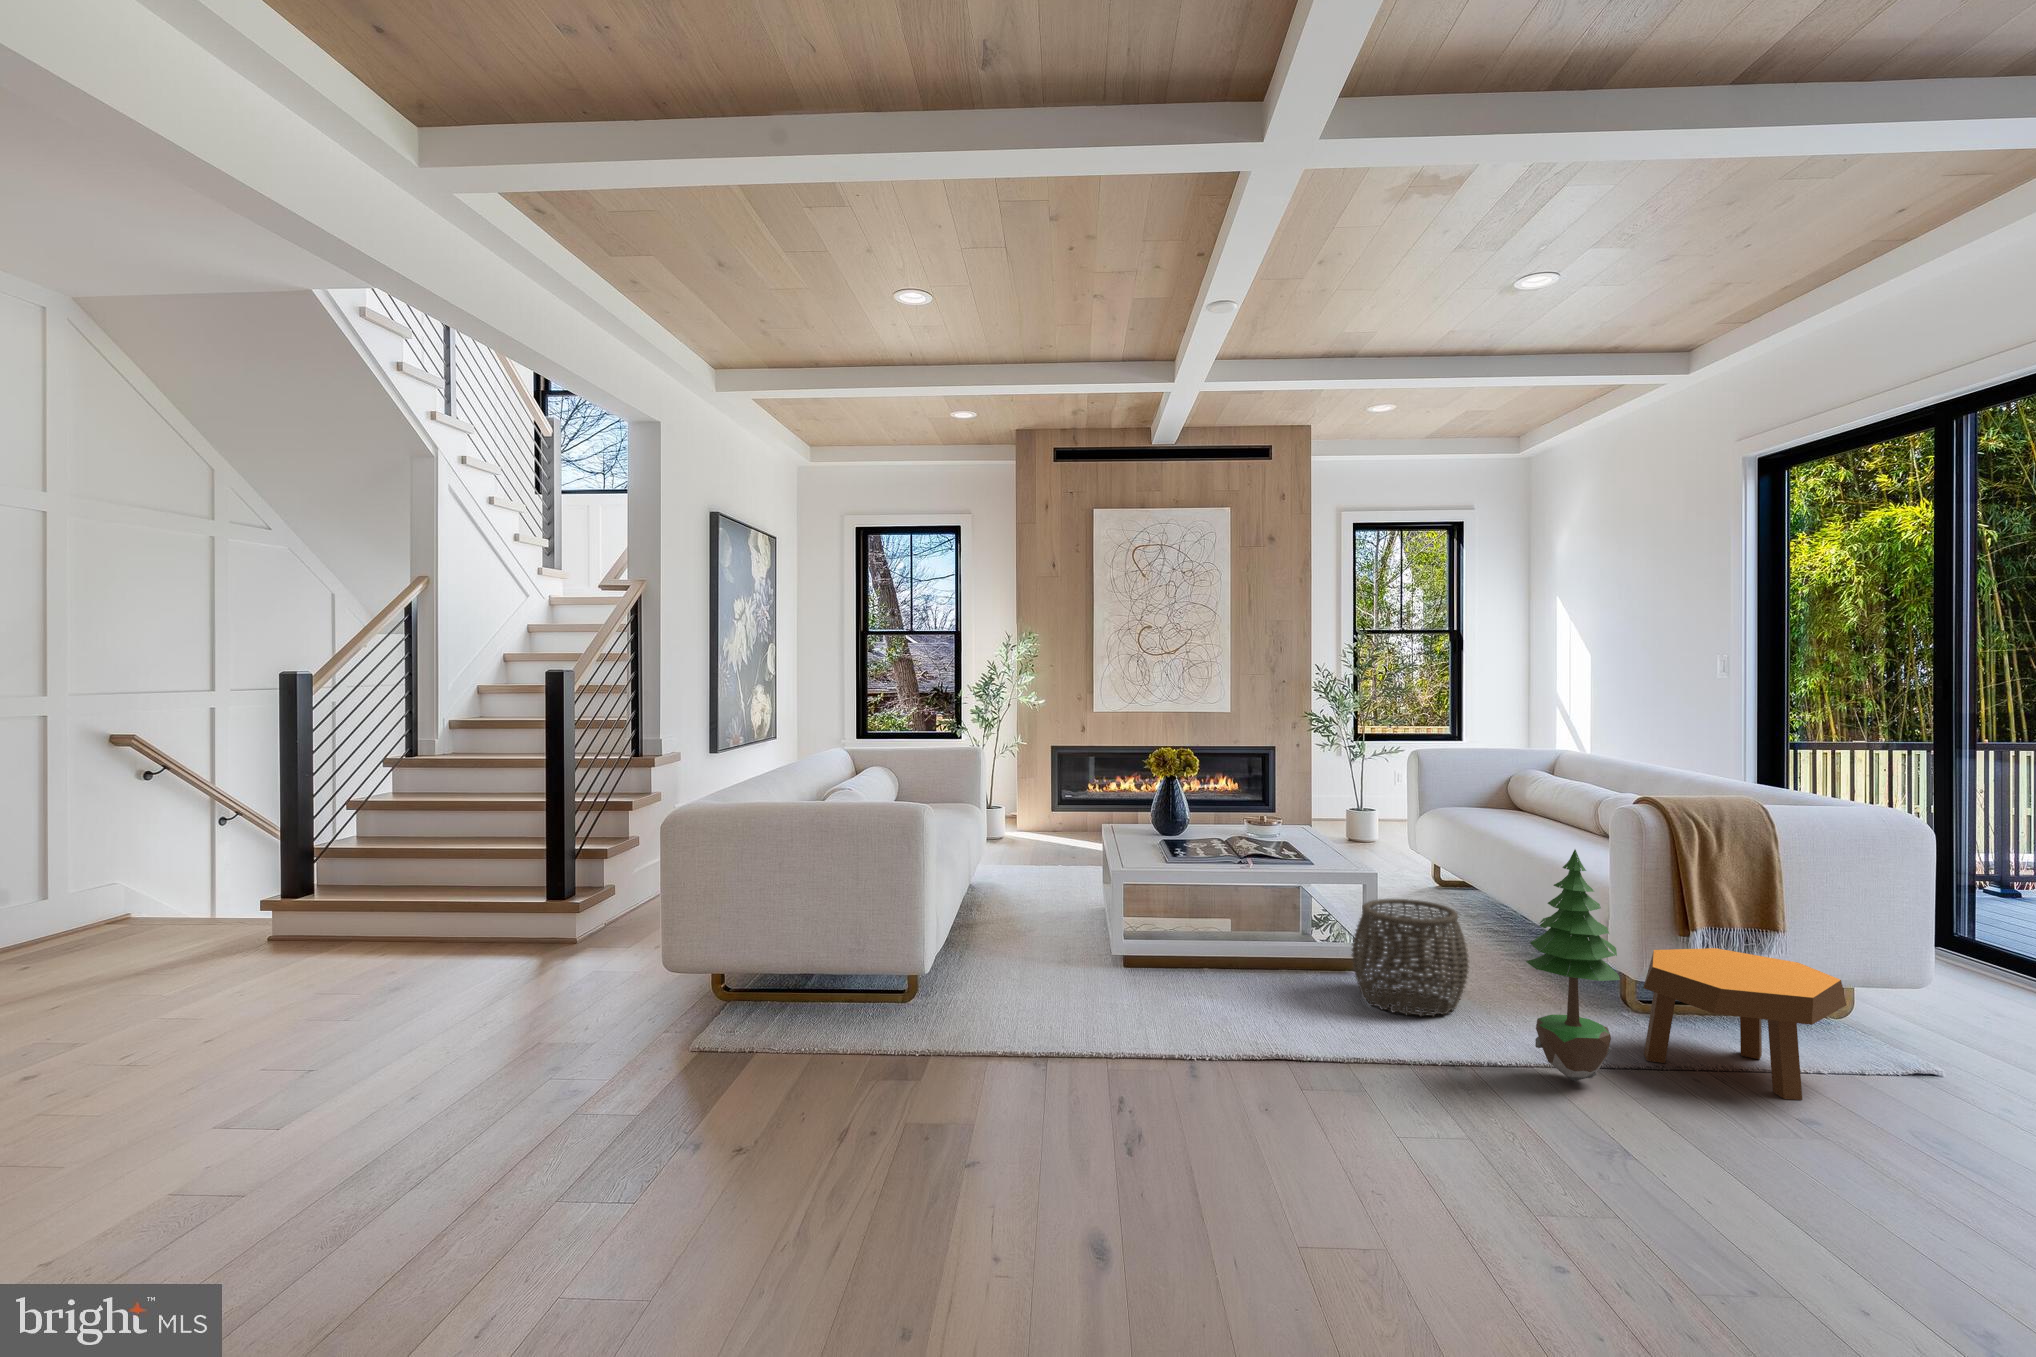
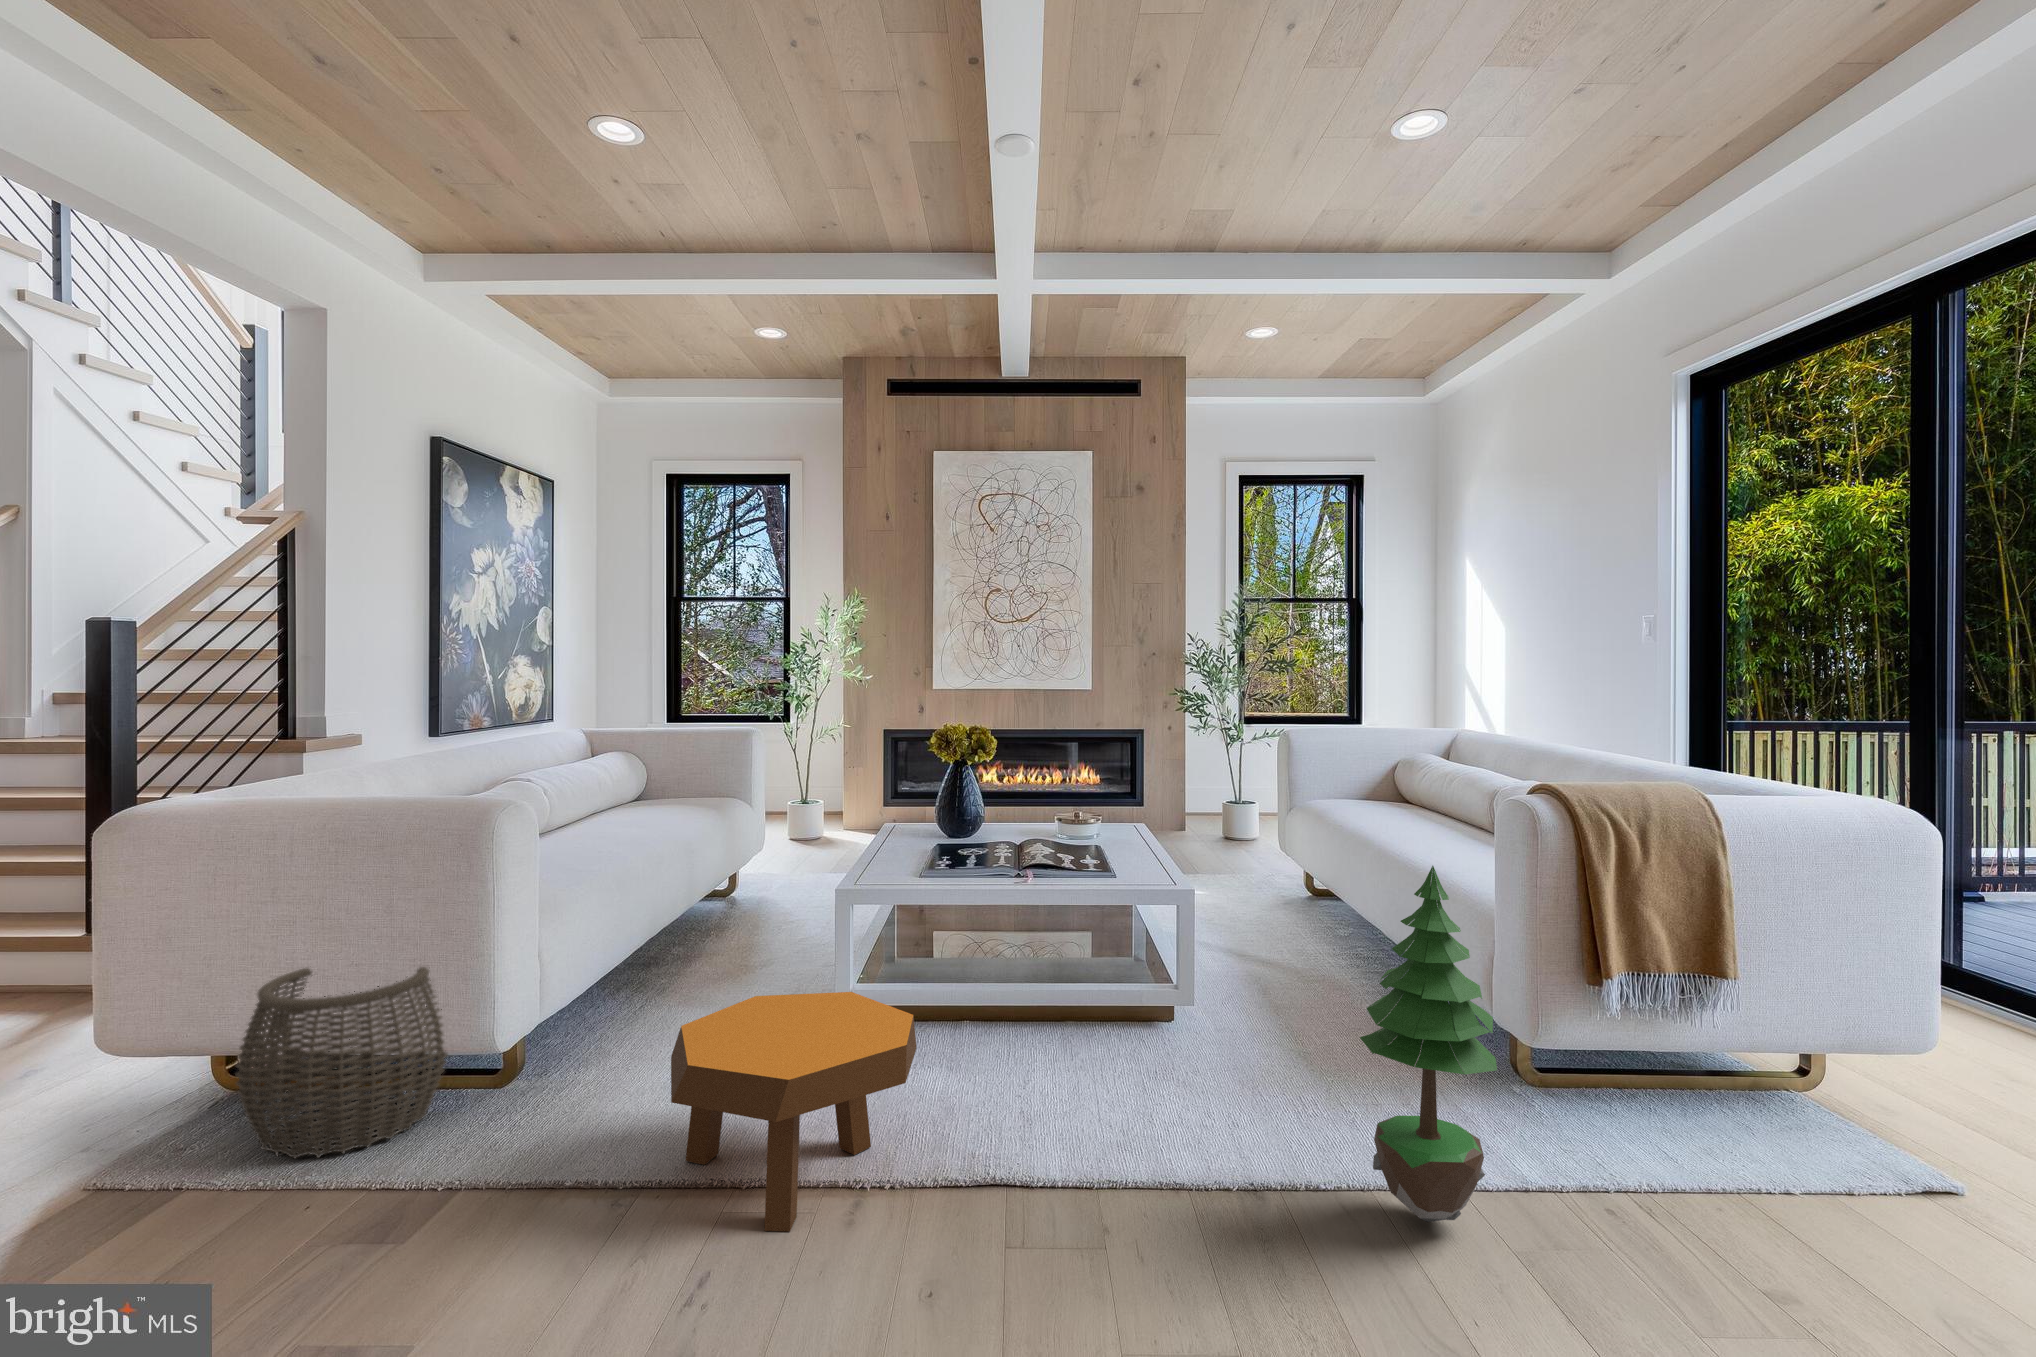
woven basket: present [1352,899,1469,1016] -> present [236,967,448,1158]
footstool: present [1643,948,1847,1100] -> present [671,992,917,1231]

